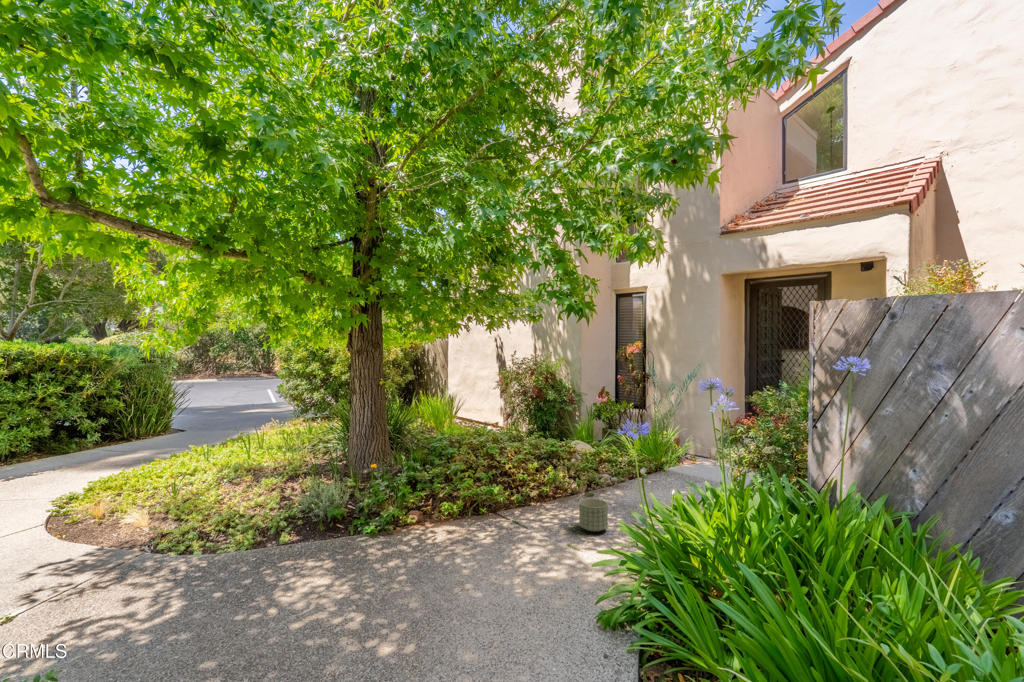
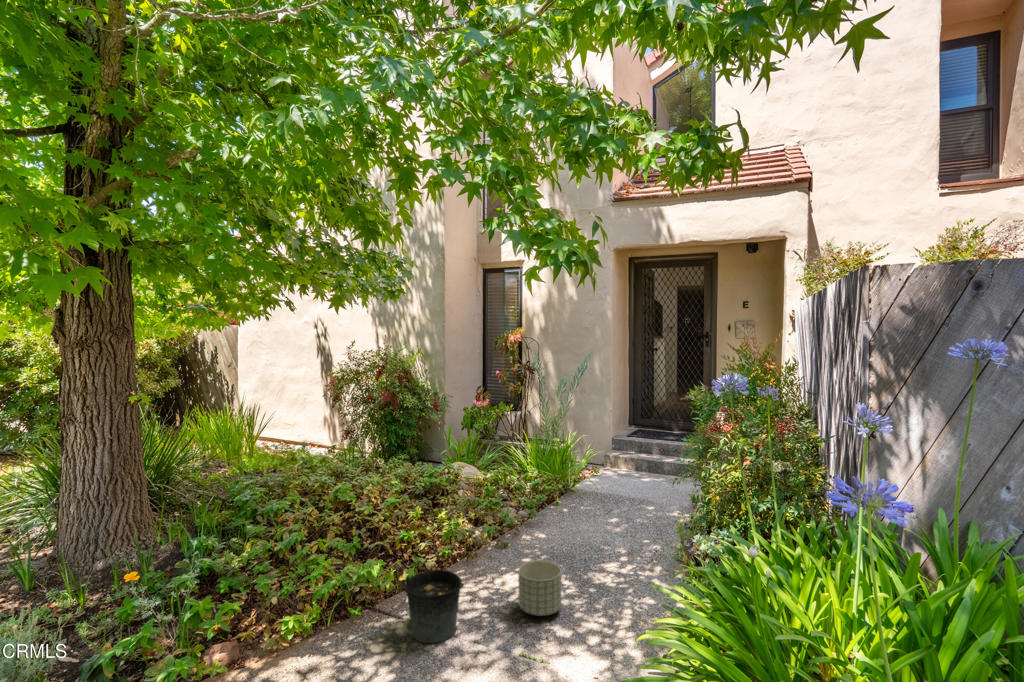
bucket: none [505,493,541,532] -> present [402,570,463,643]

